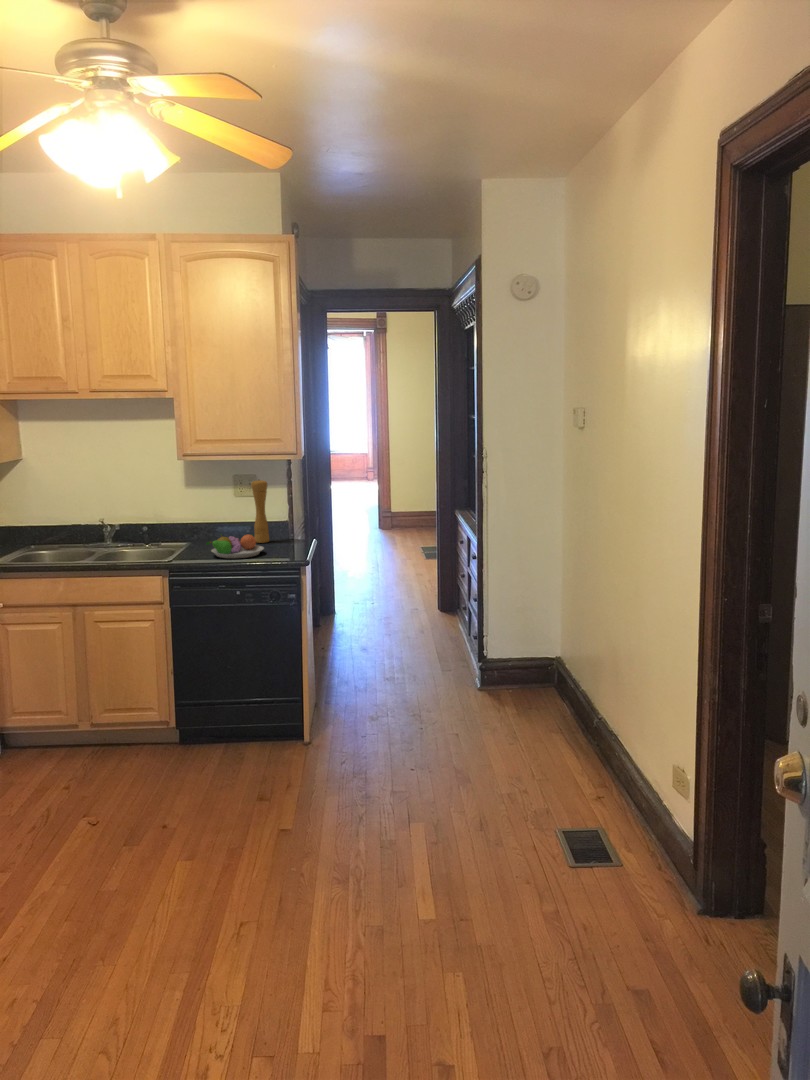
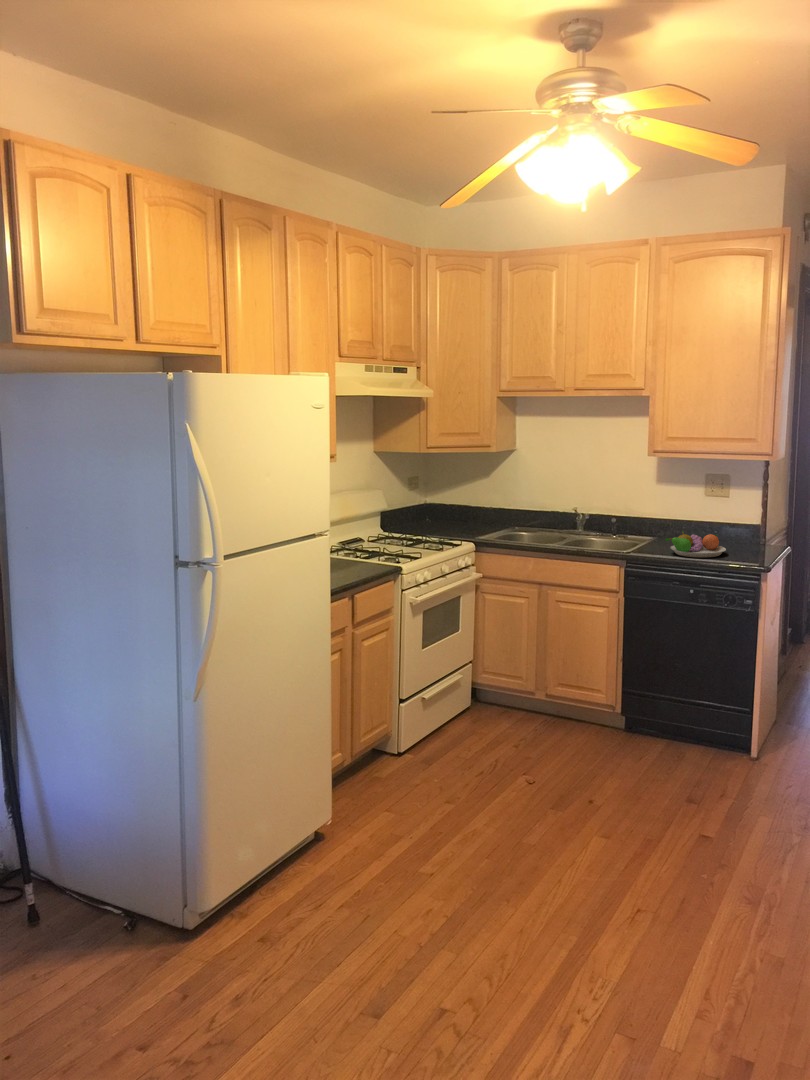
pepper mill: present [251,480,269,543] -> none [721,479,741,544]

